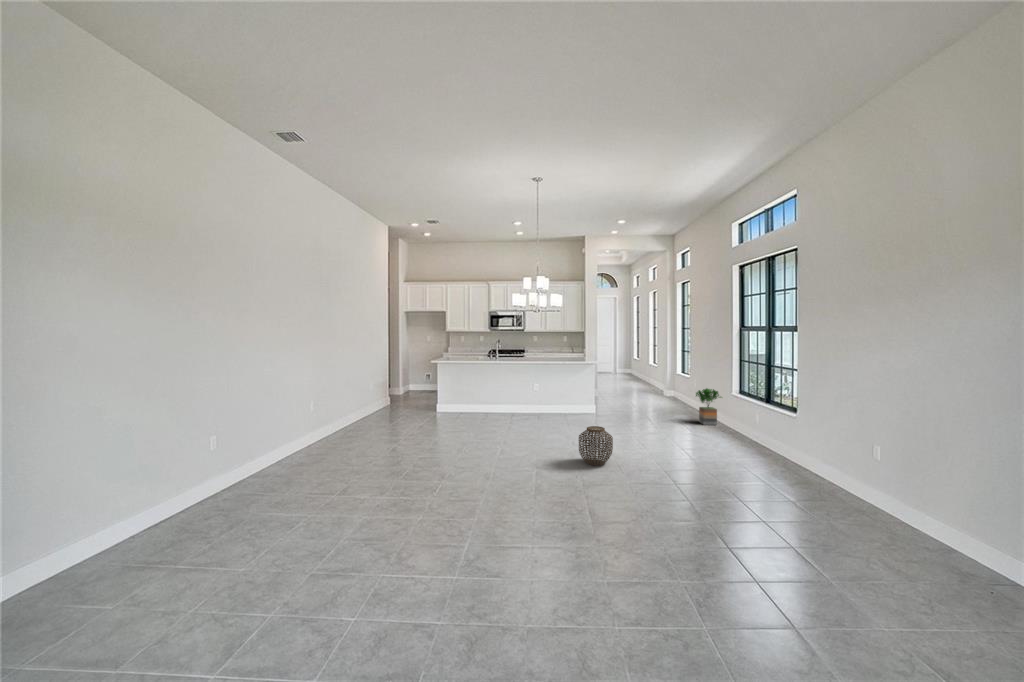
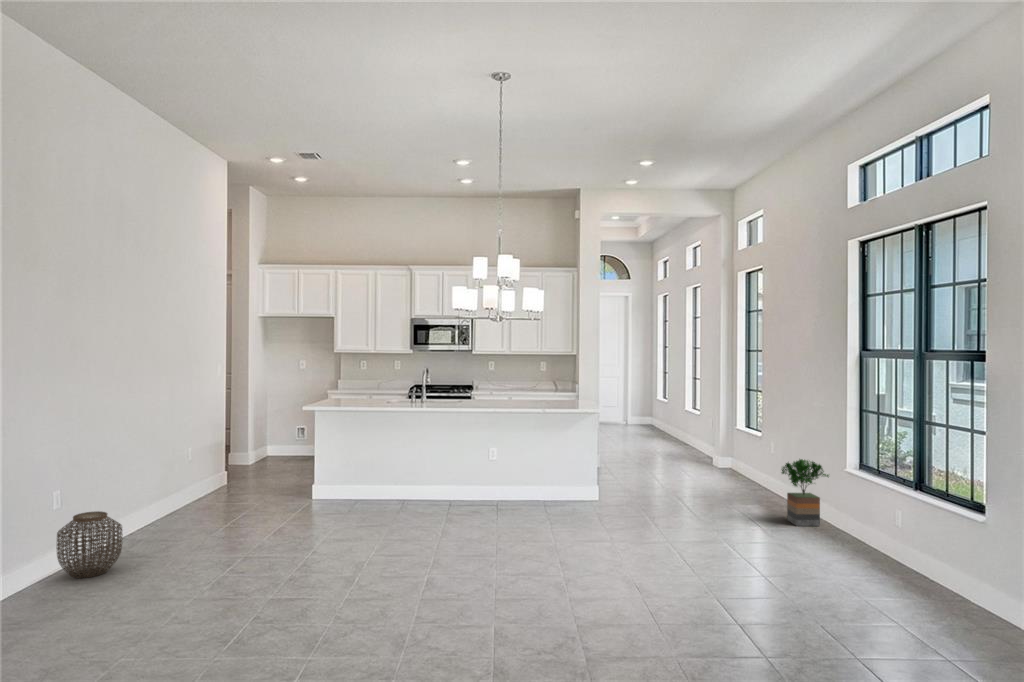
woven basket: present [579,426,613,465] -> present [57,511,122,578]

